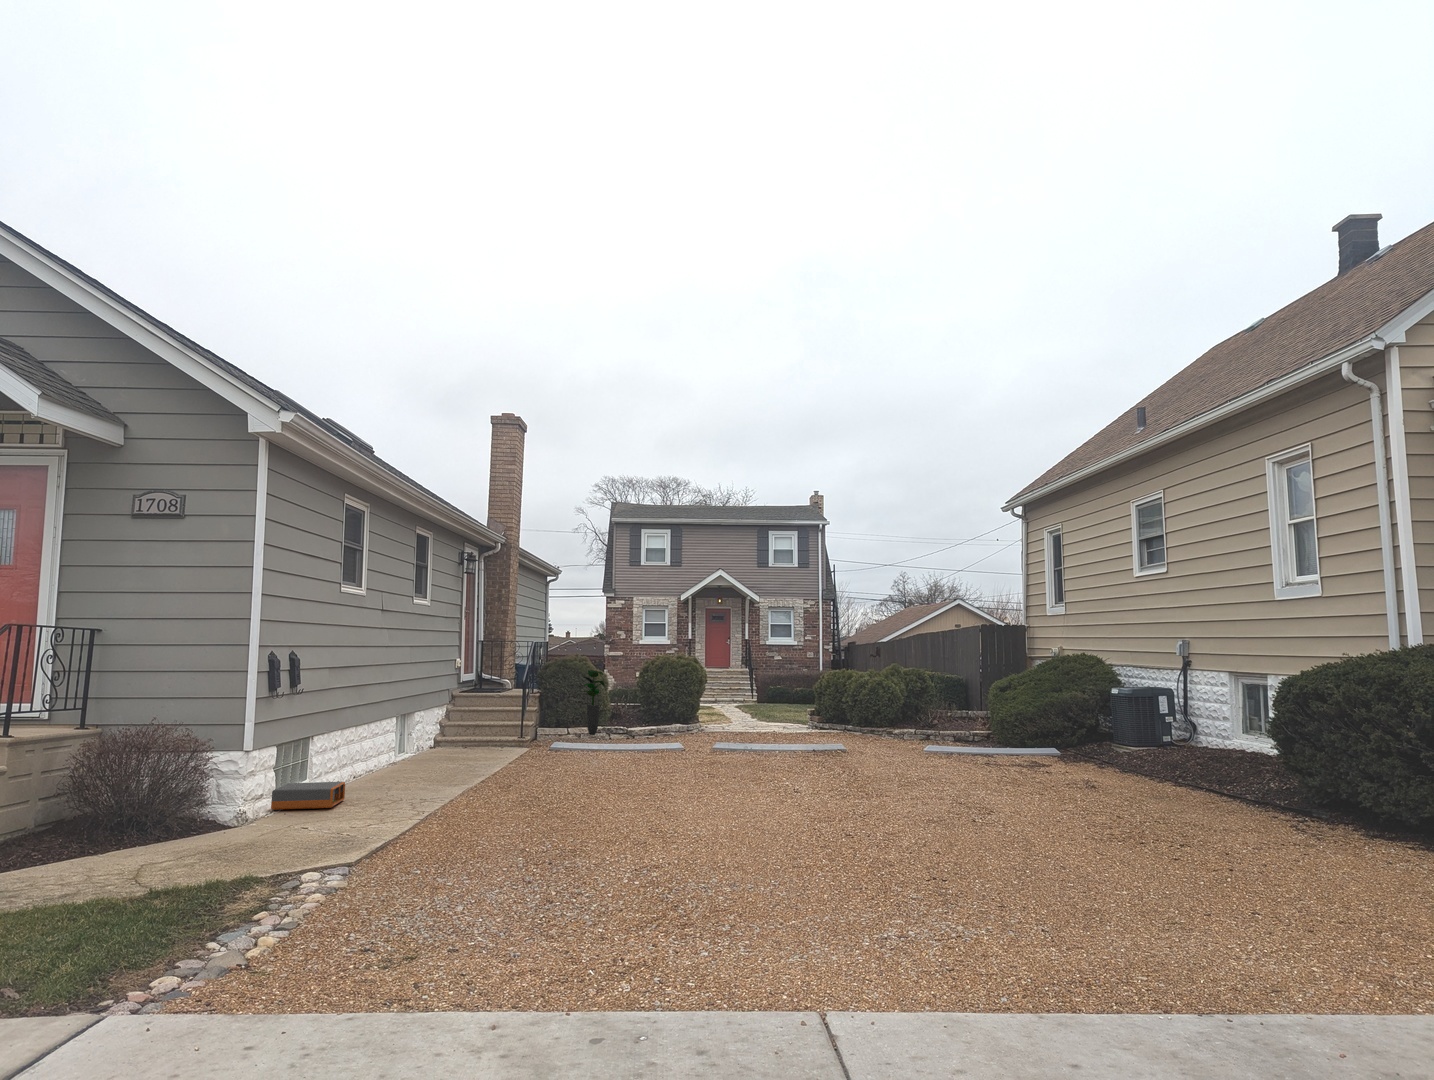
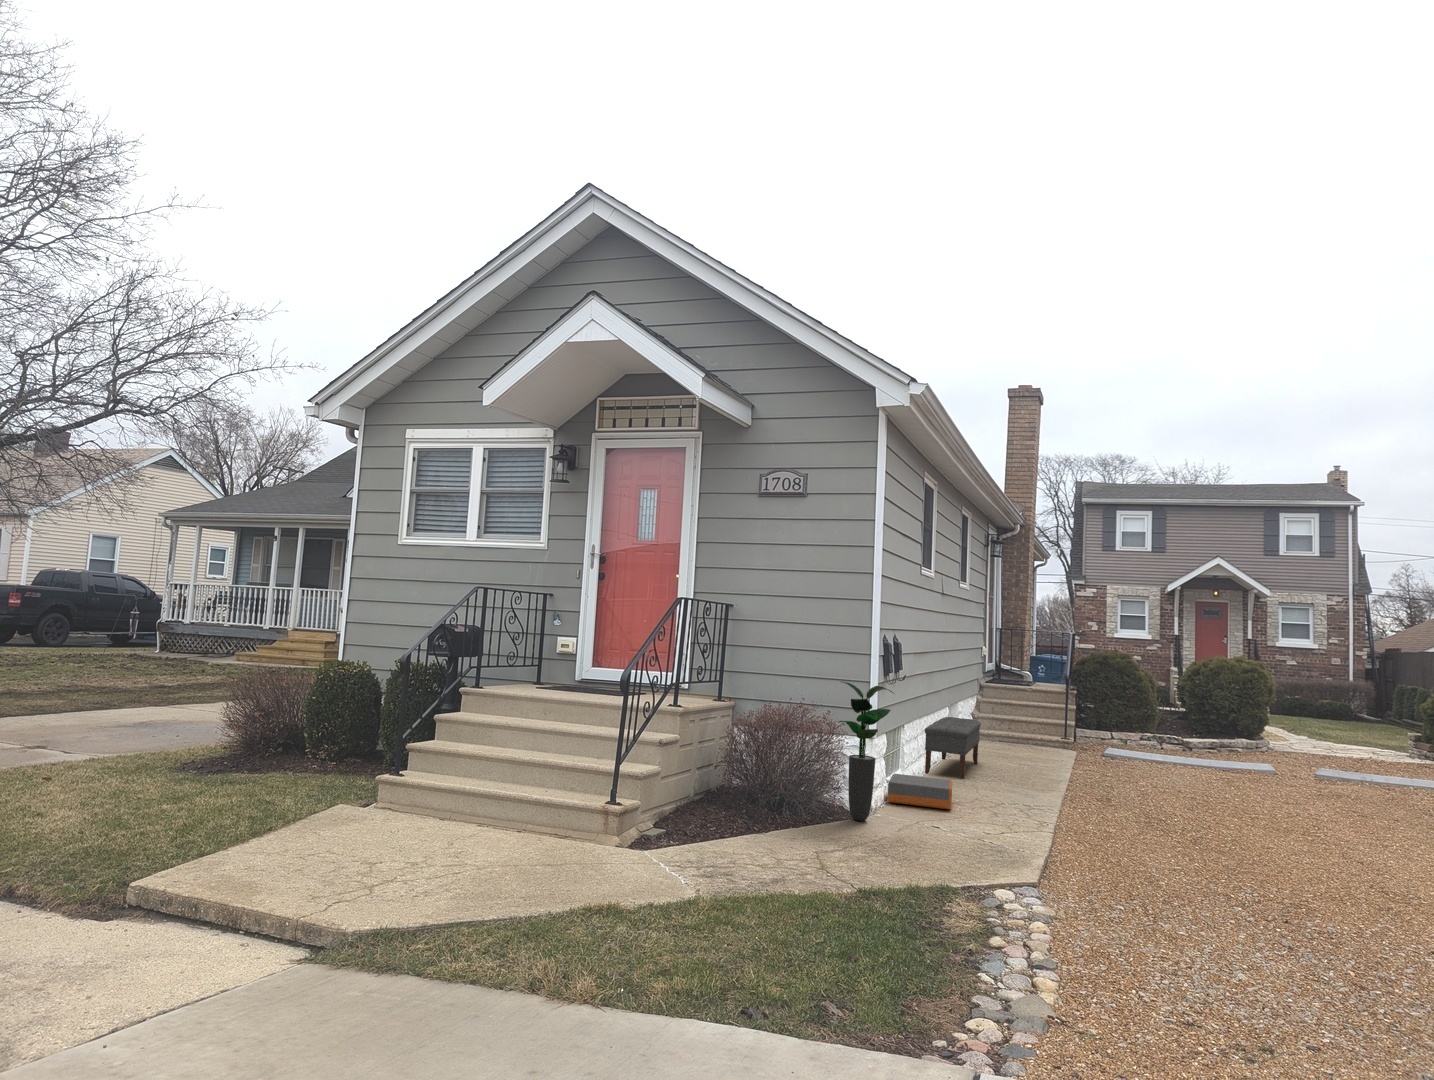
potted plant: present [584,670,604,734] -> present [838,682,893,821]
bench: none [344,727,415,782] -> present [925,717,981,779]

